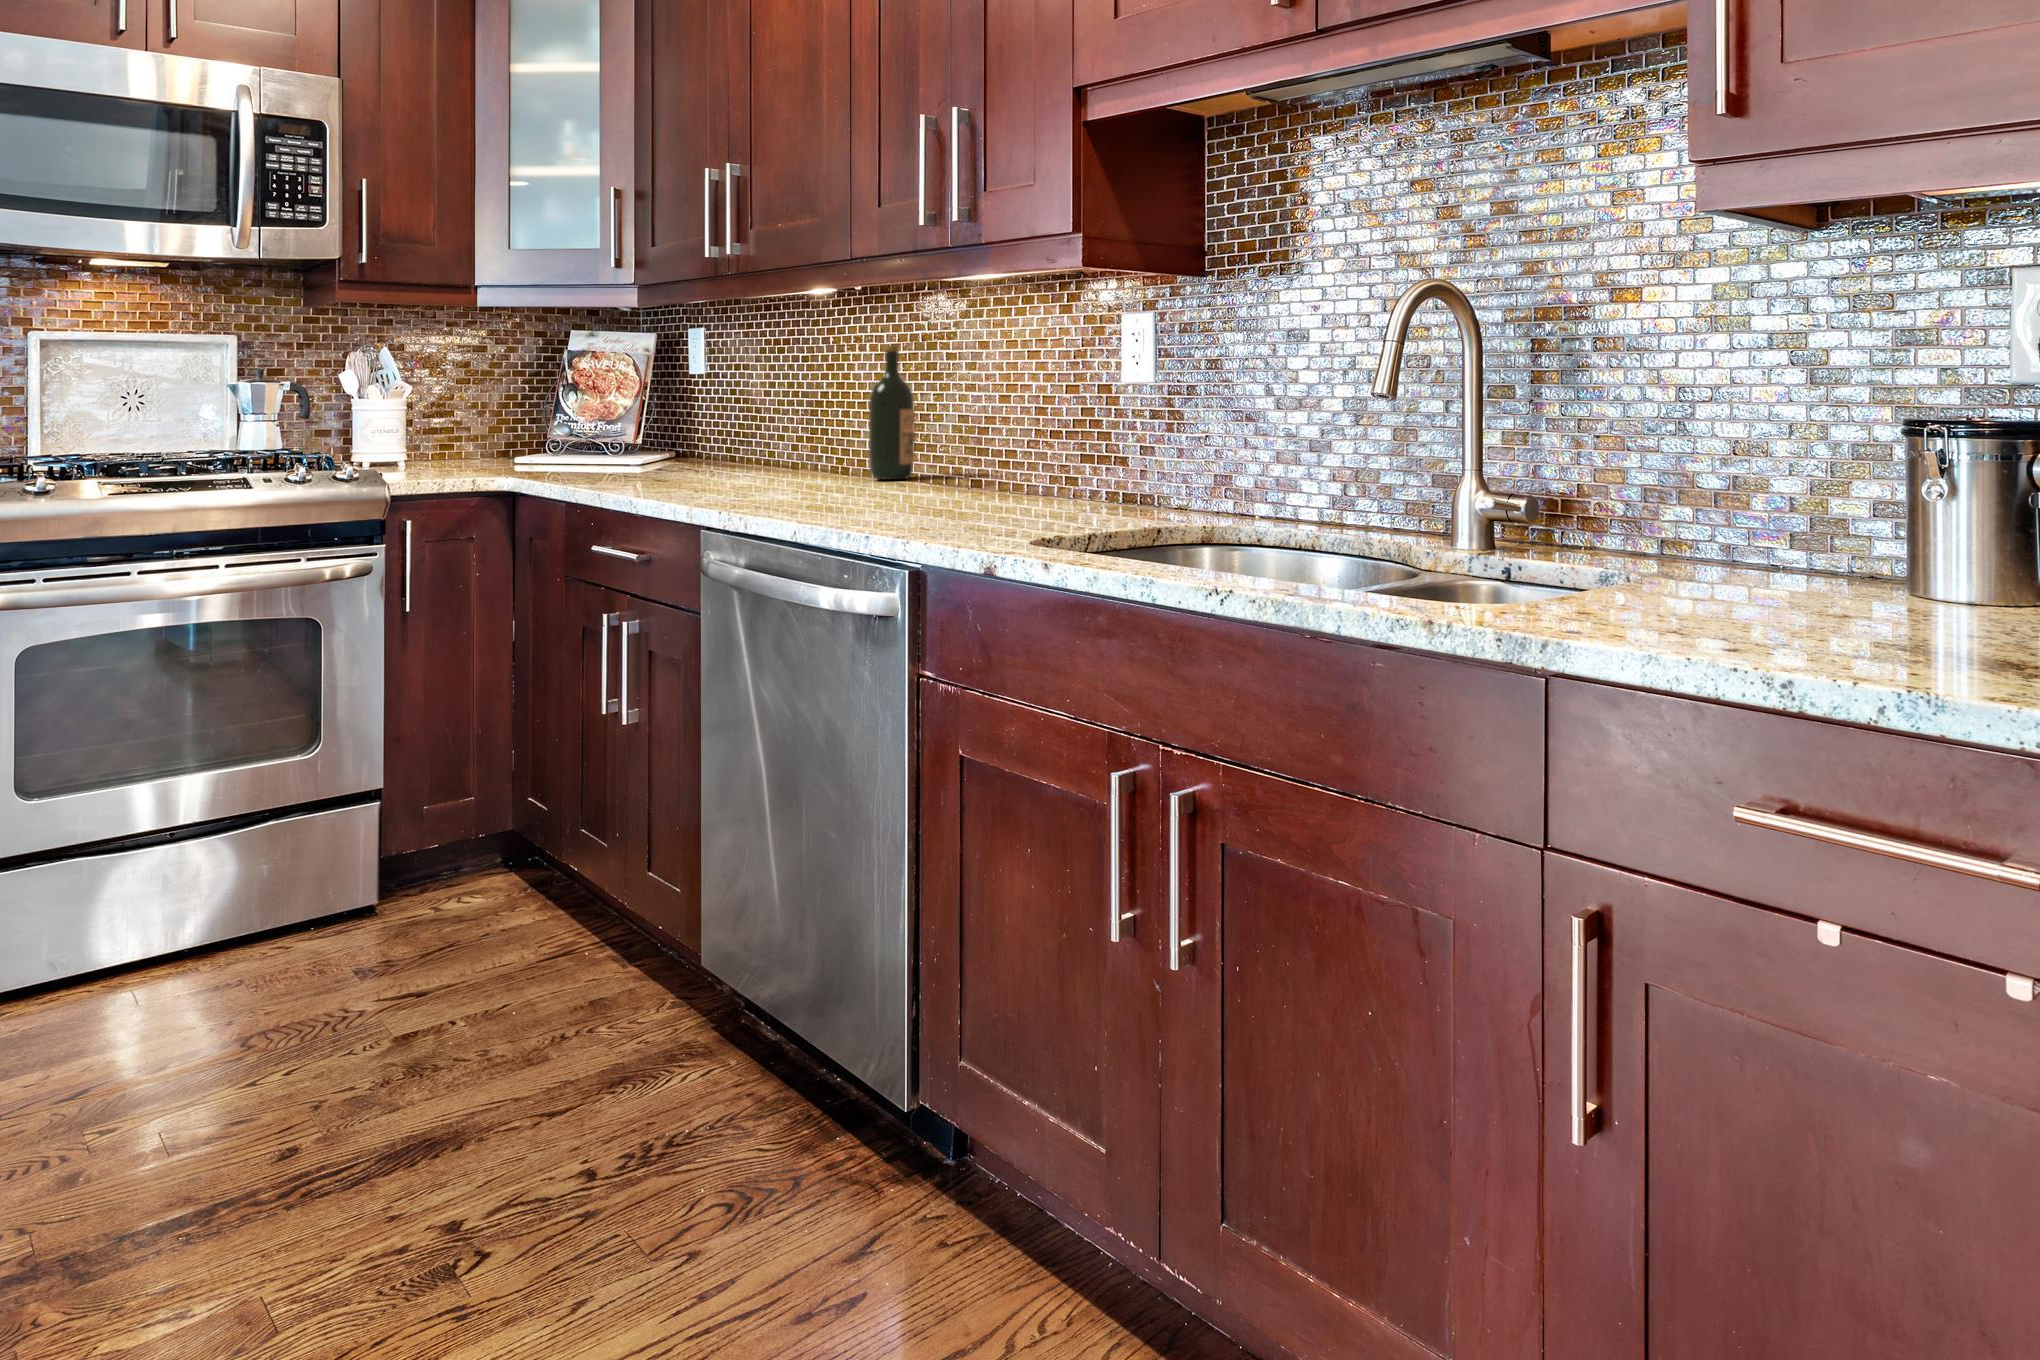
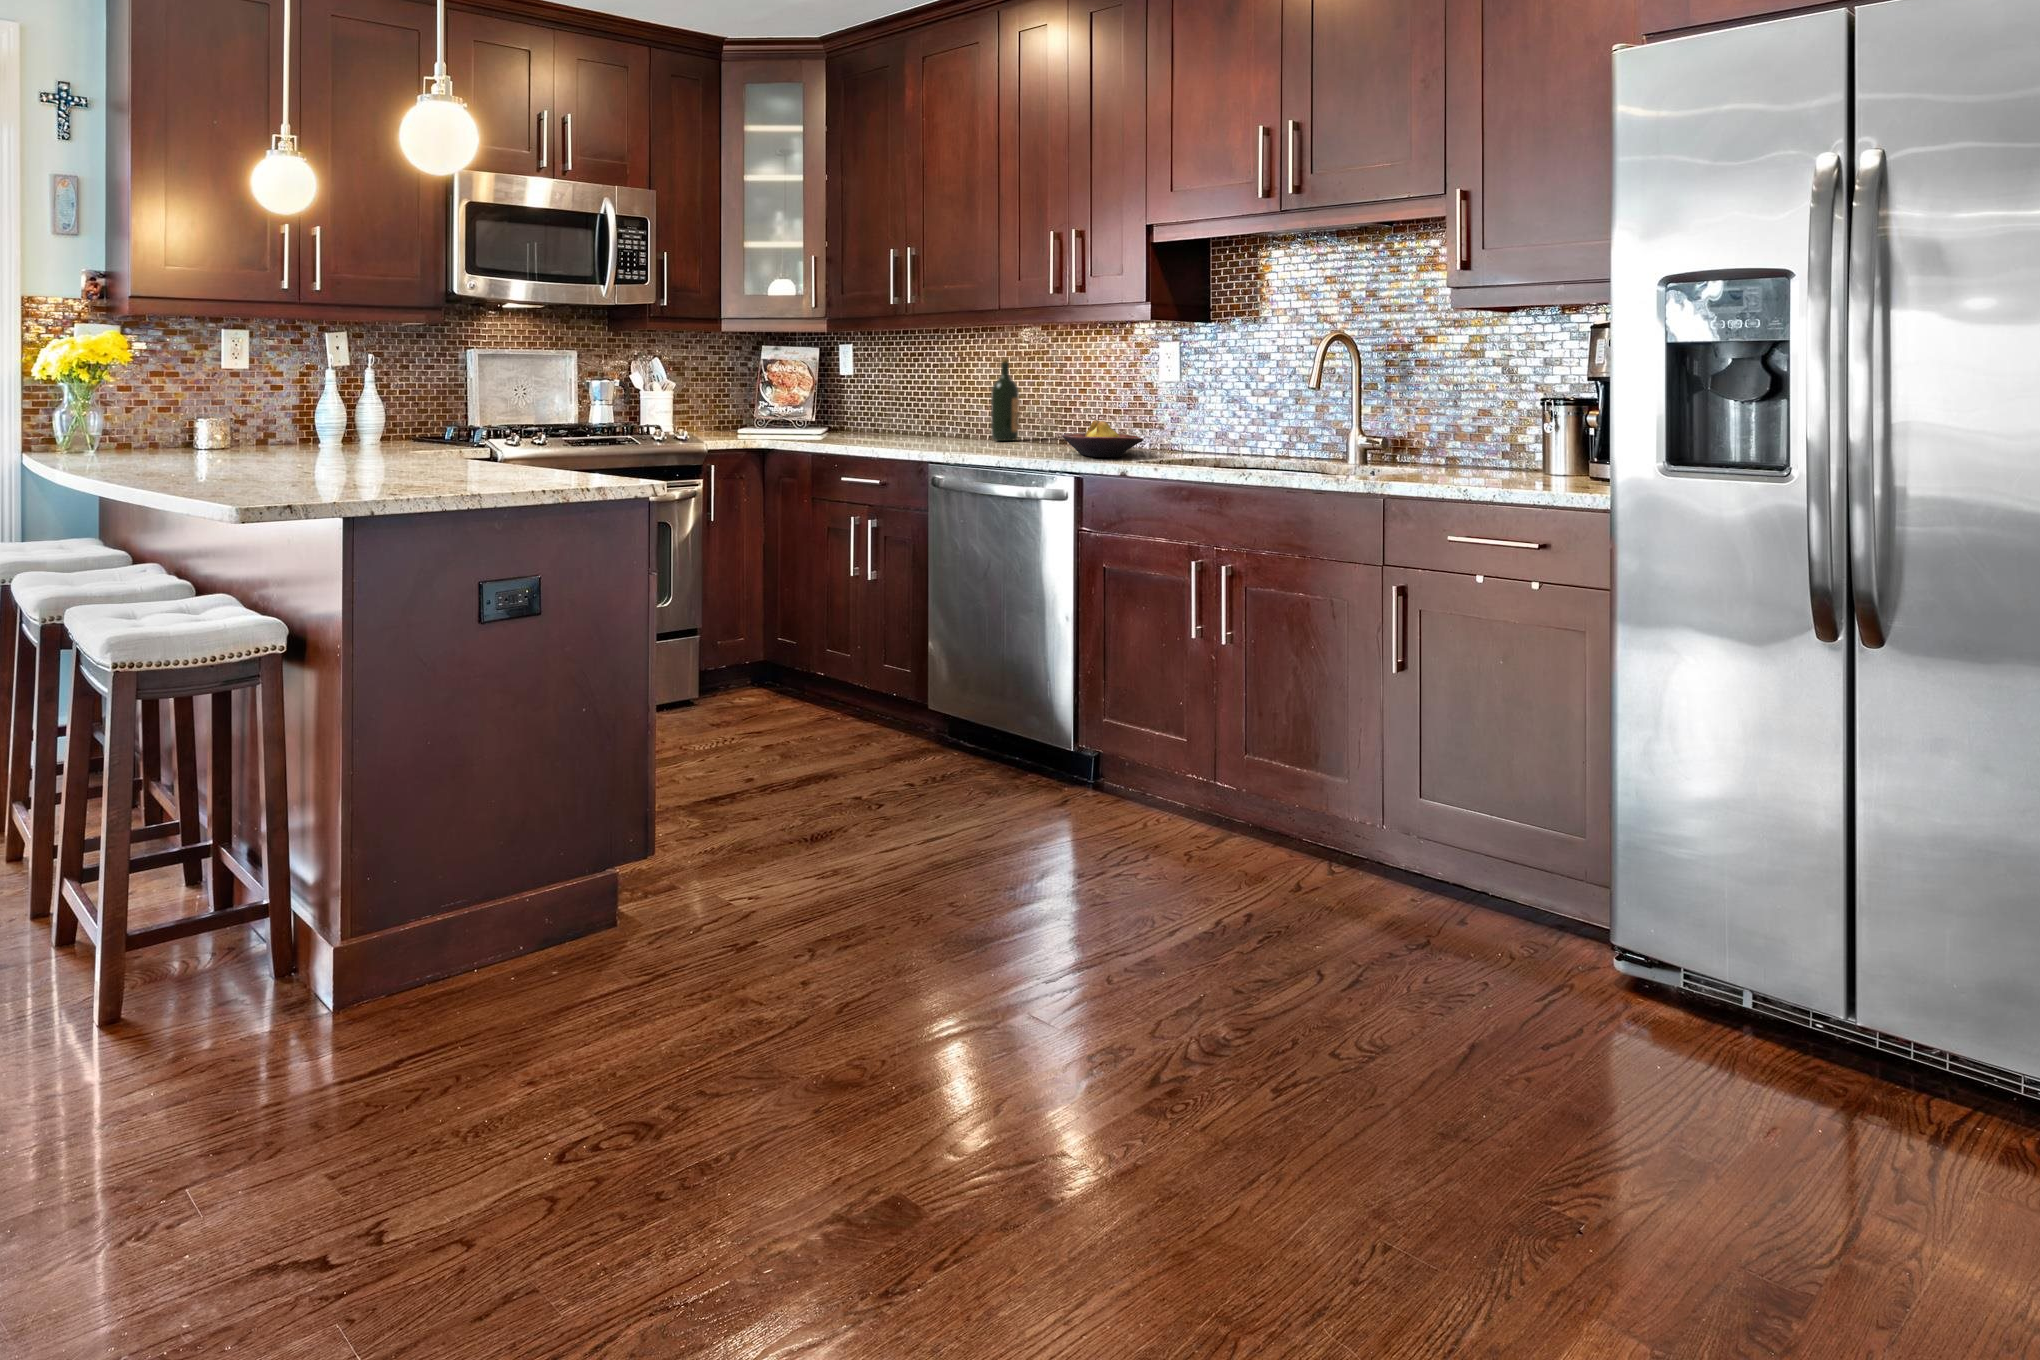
fruit bowl: none [934,451,1071,523] -> present [1062,420,1143,457]

